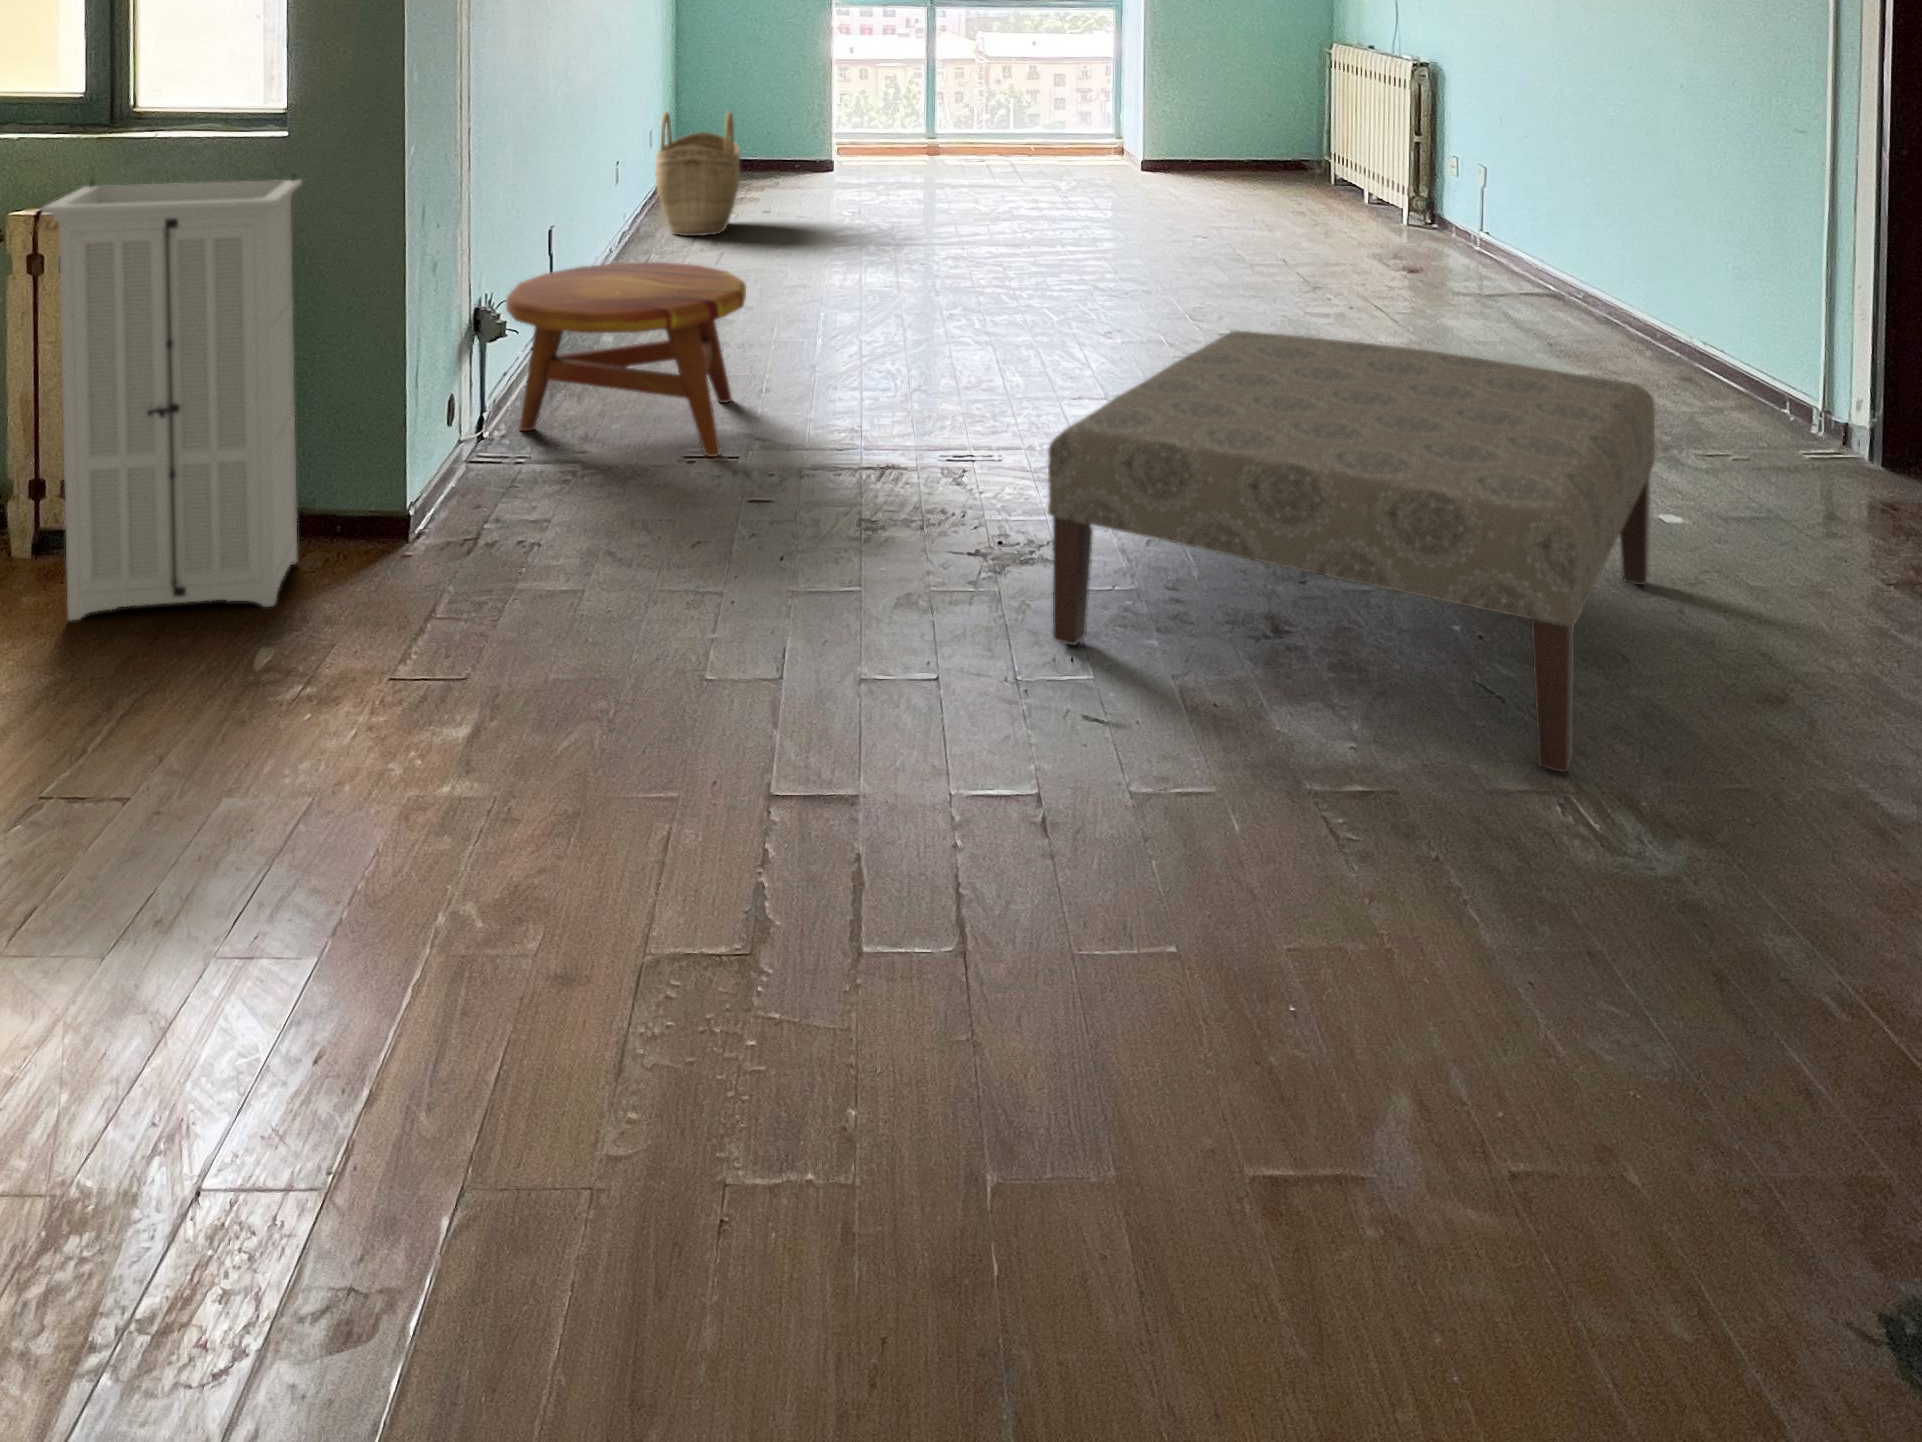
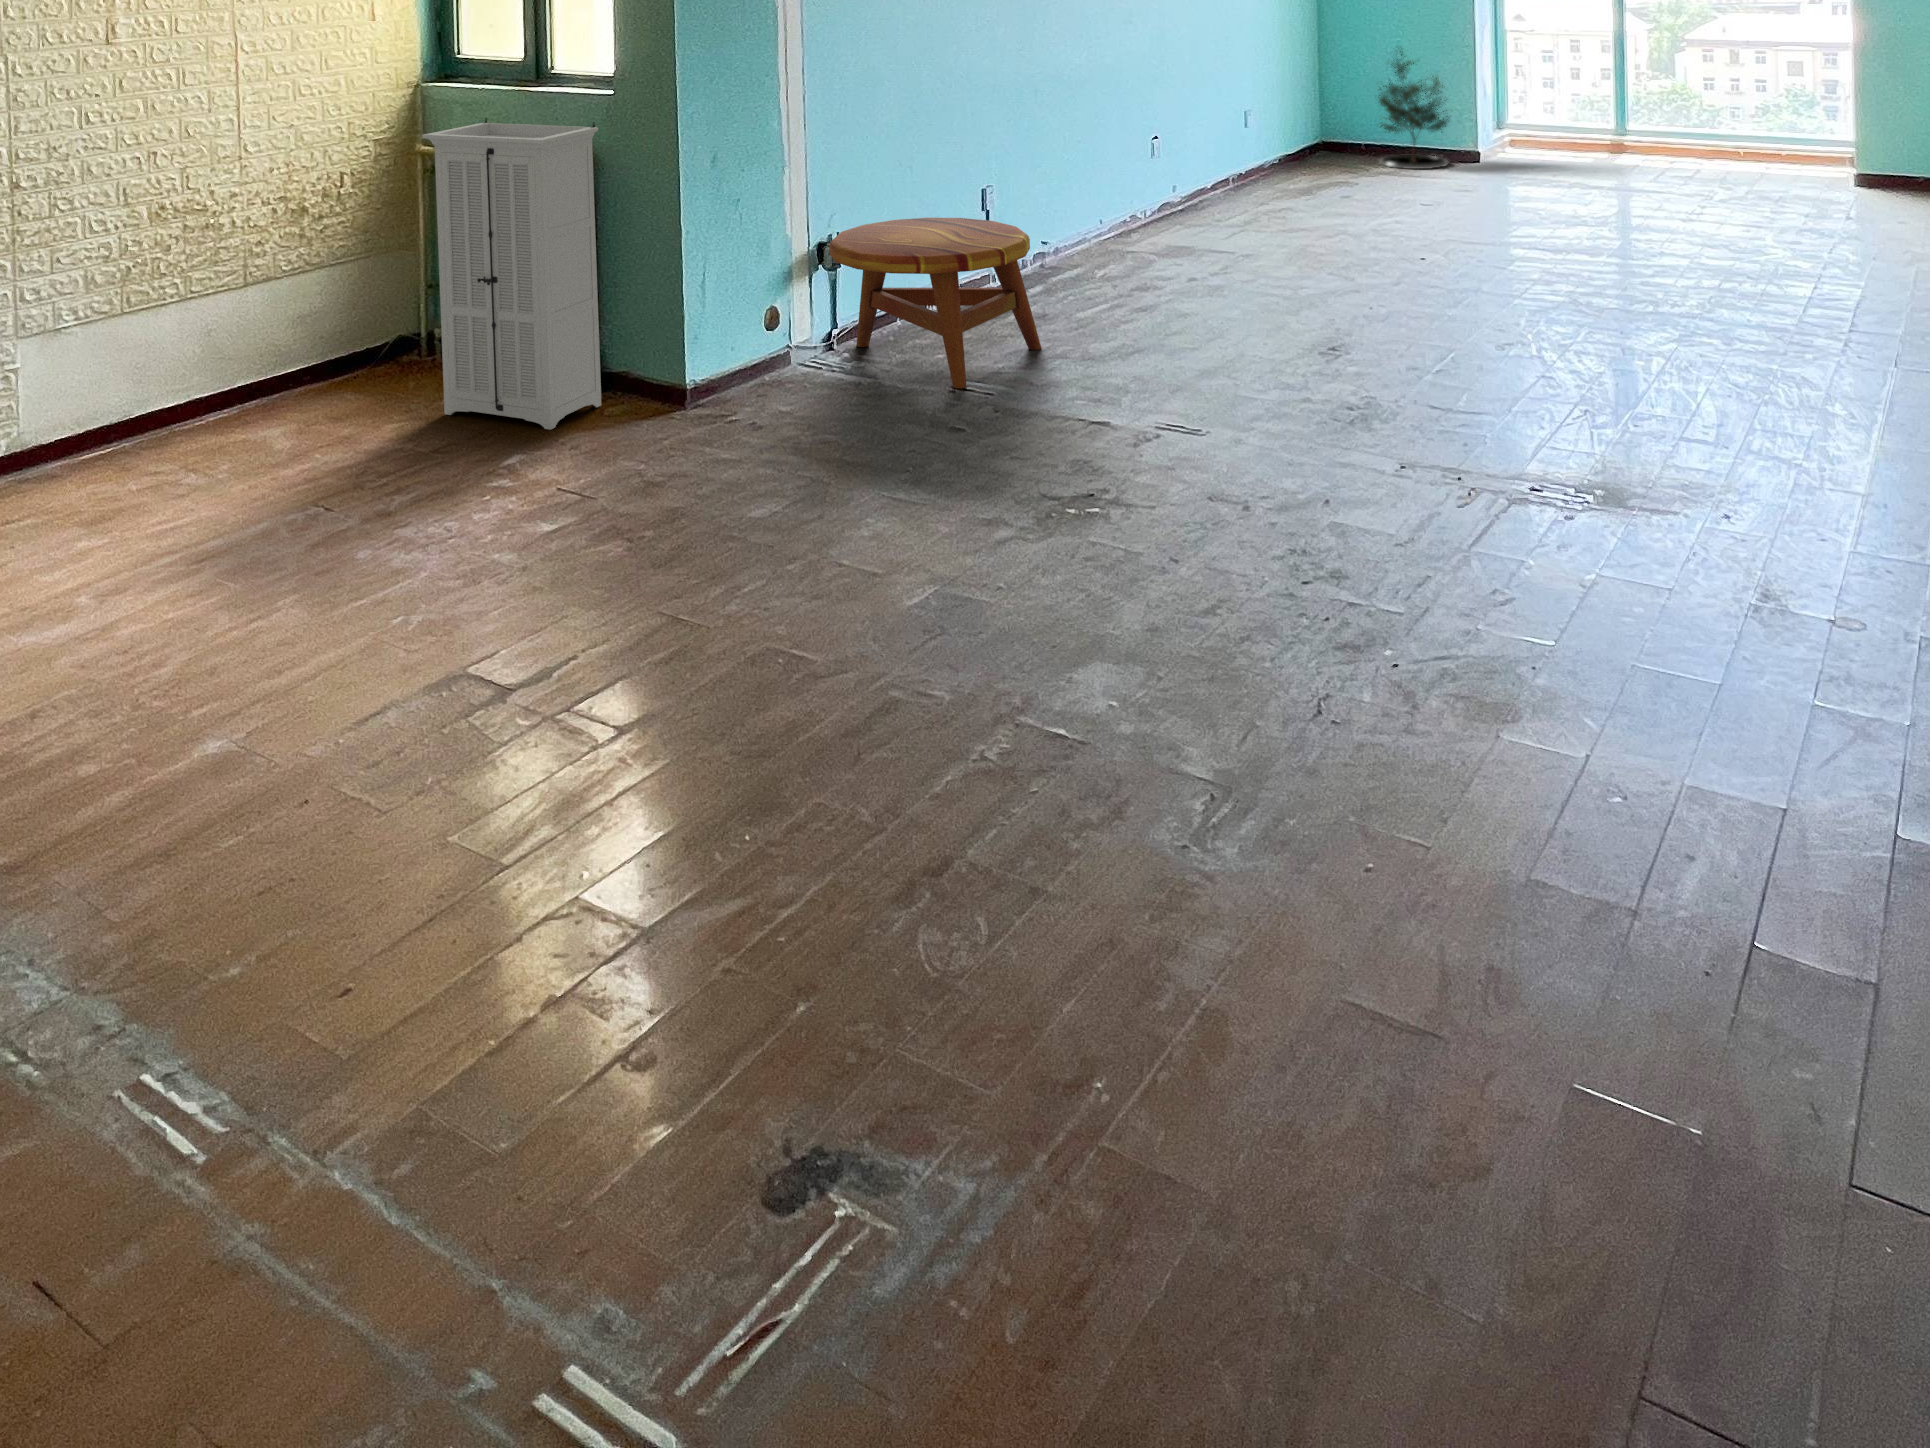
potted tree: none [757,60,831,183] -> present [1378,48,1449,169]
woven basket: present [655,112,740,236] -> none [1198,91,1288,210]
ottoman: present [1048,331,1655,772] -> none [967,335,1635,776]

